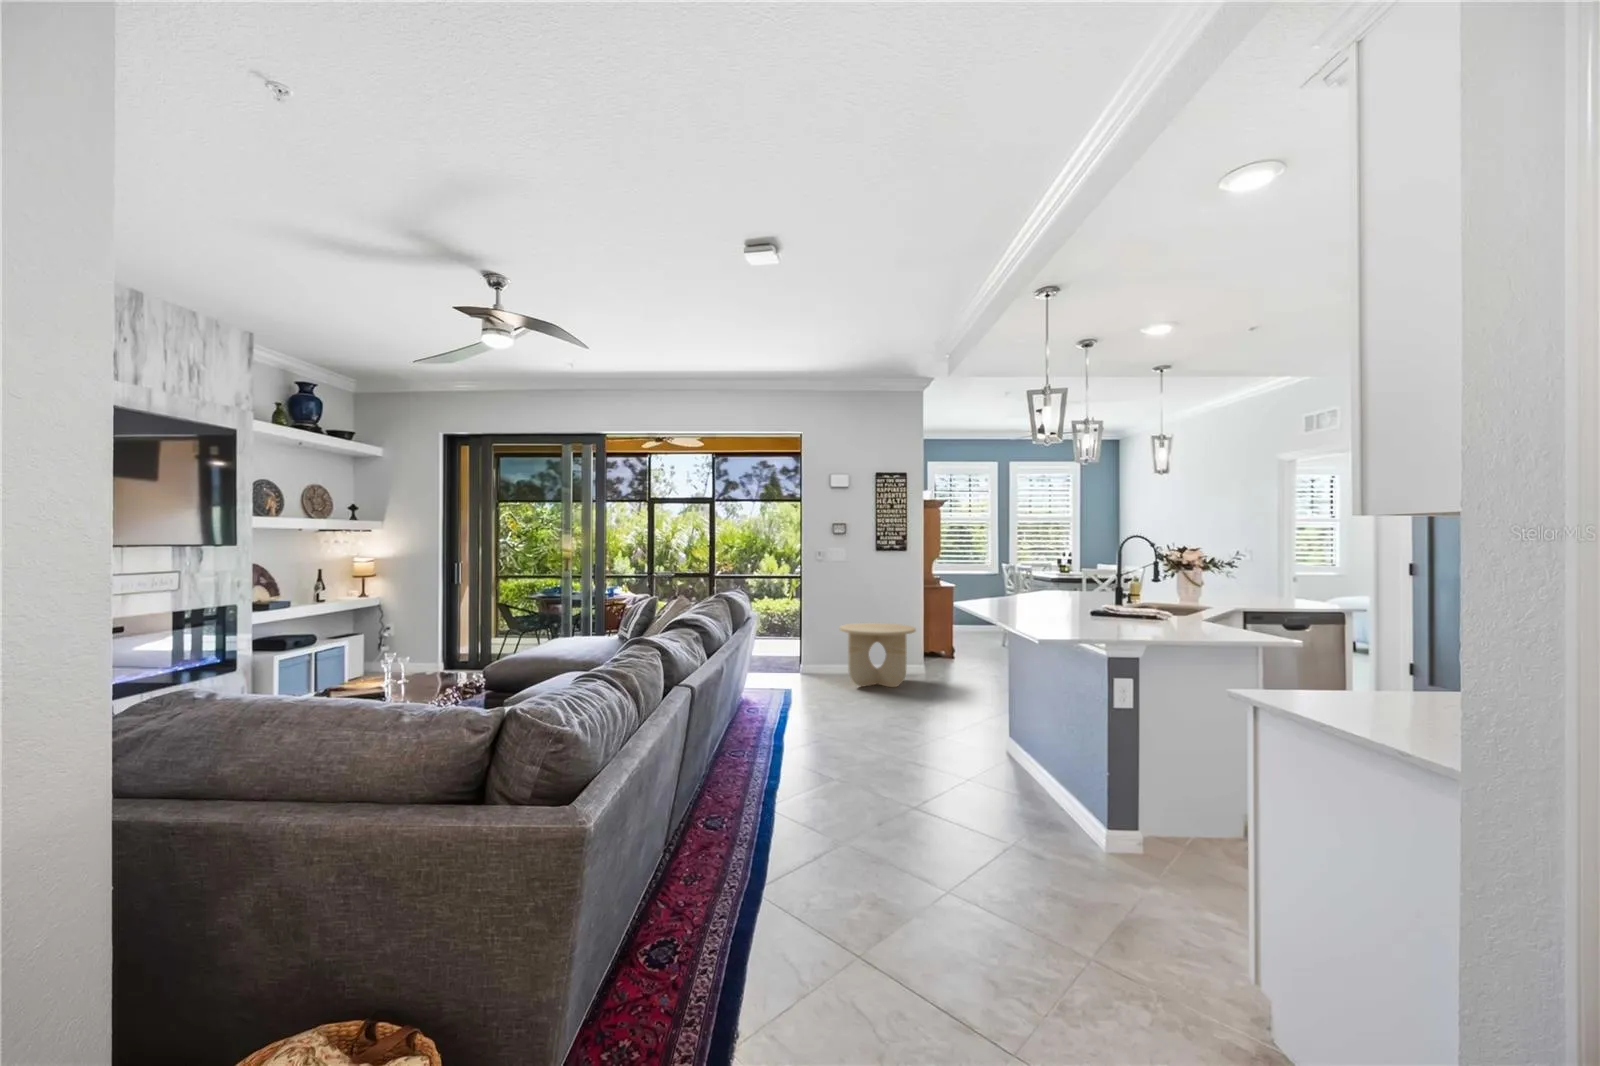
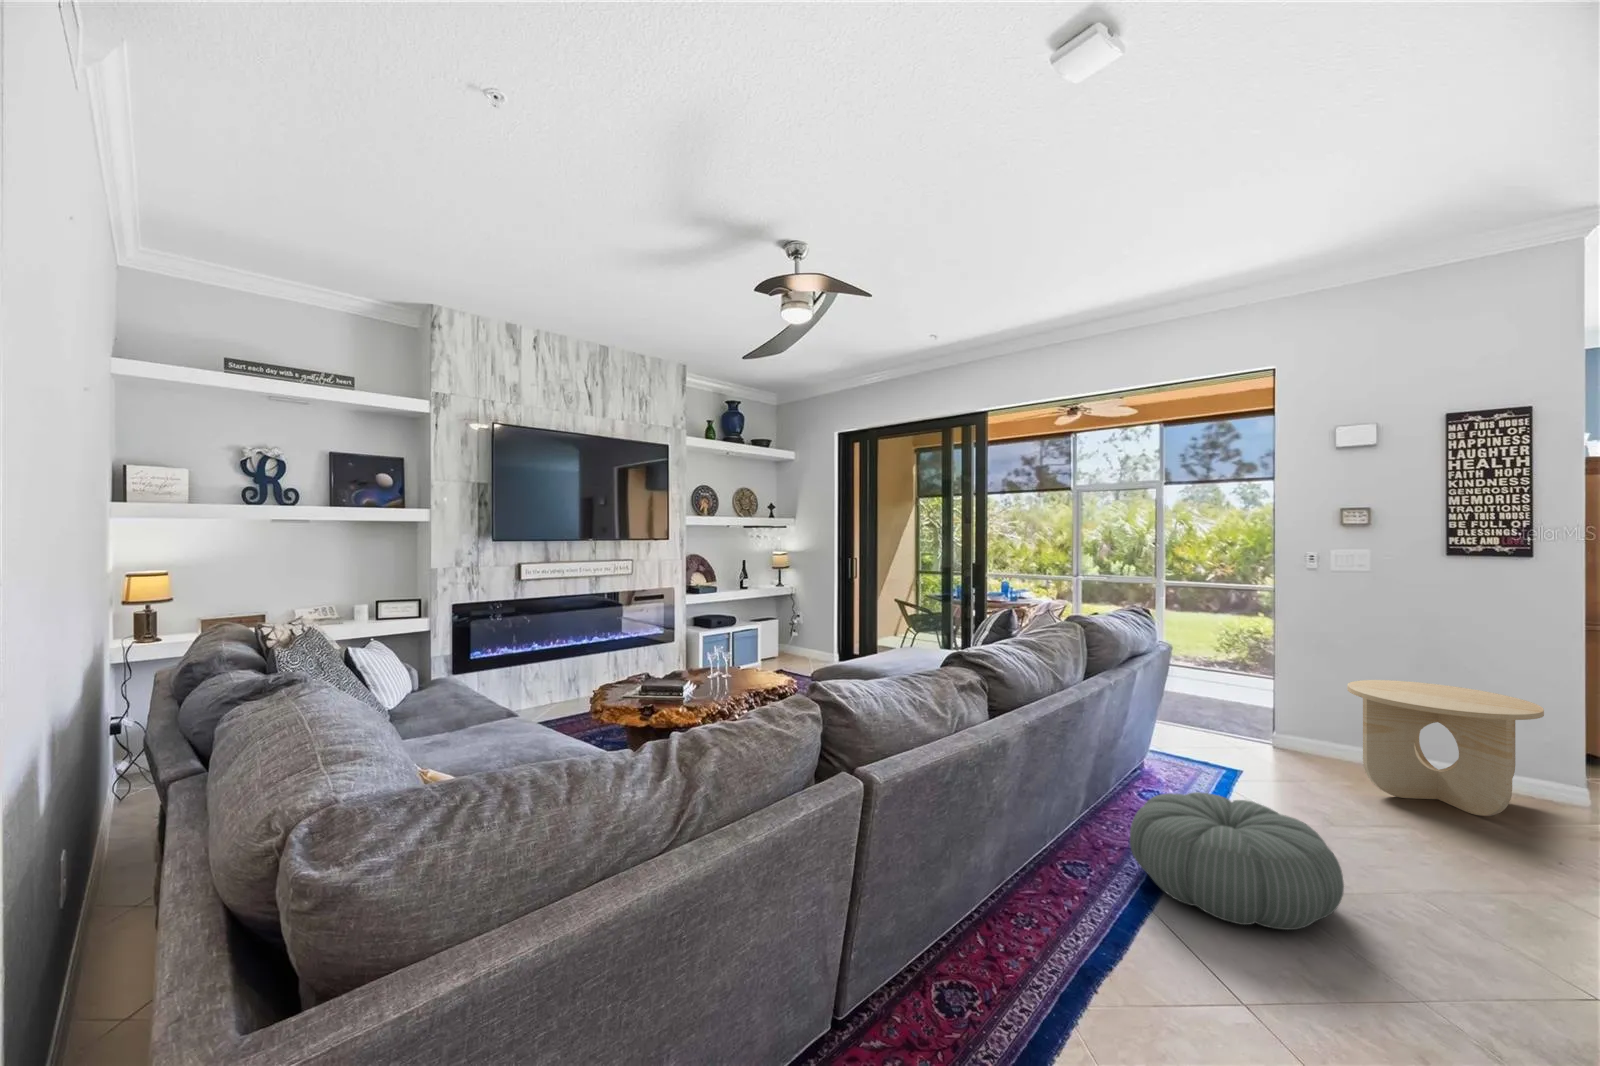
pouf: none [763,692,863,753] -> present [1130,792,1344,930]

